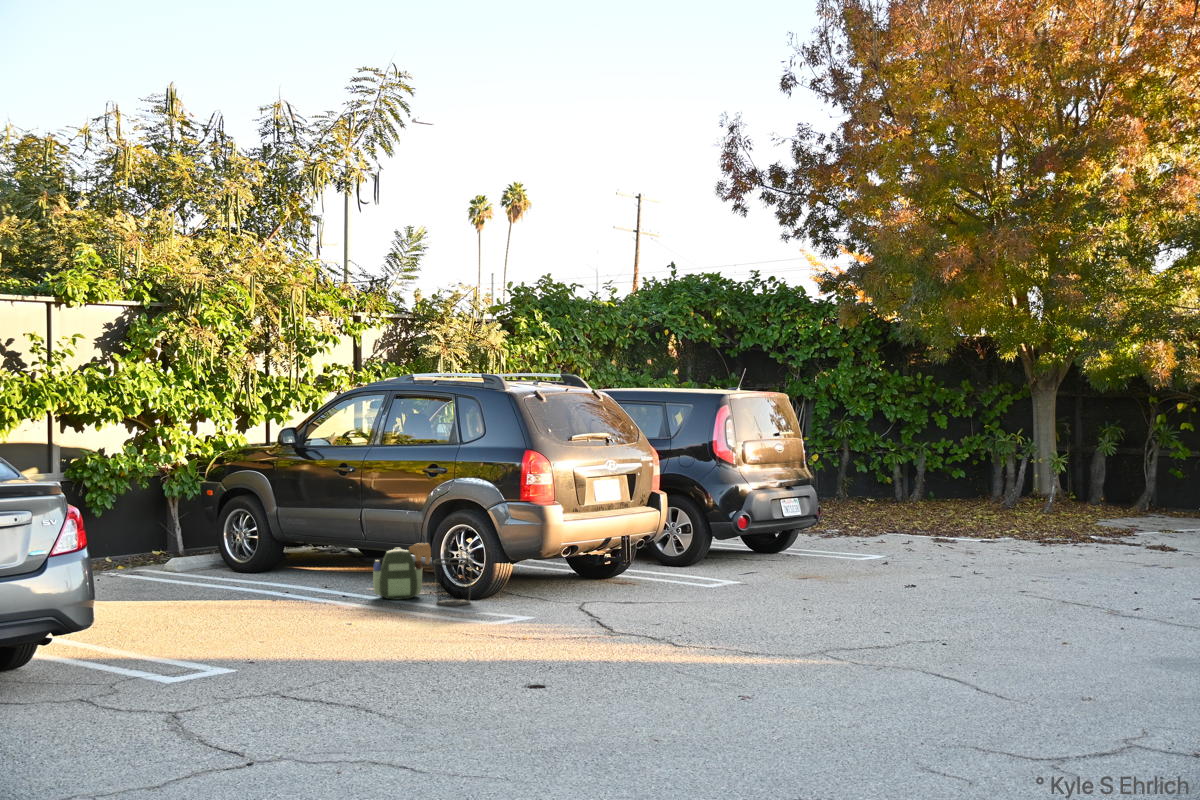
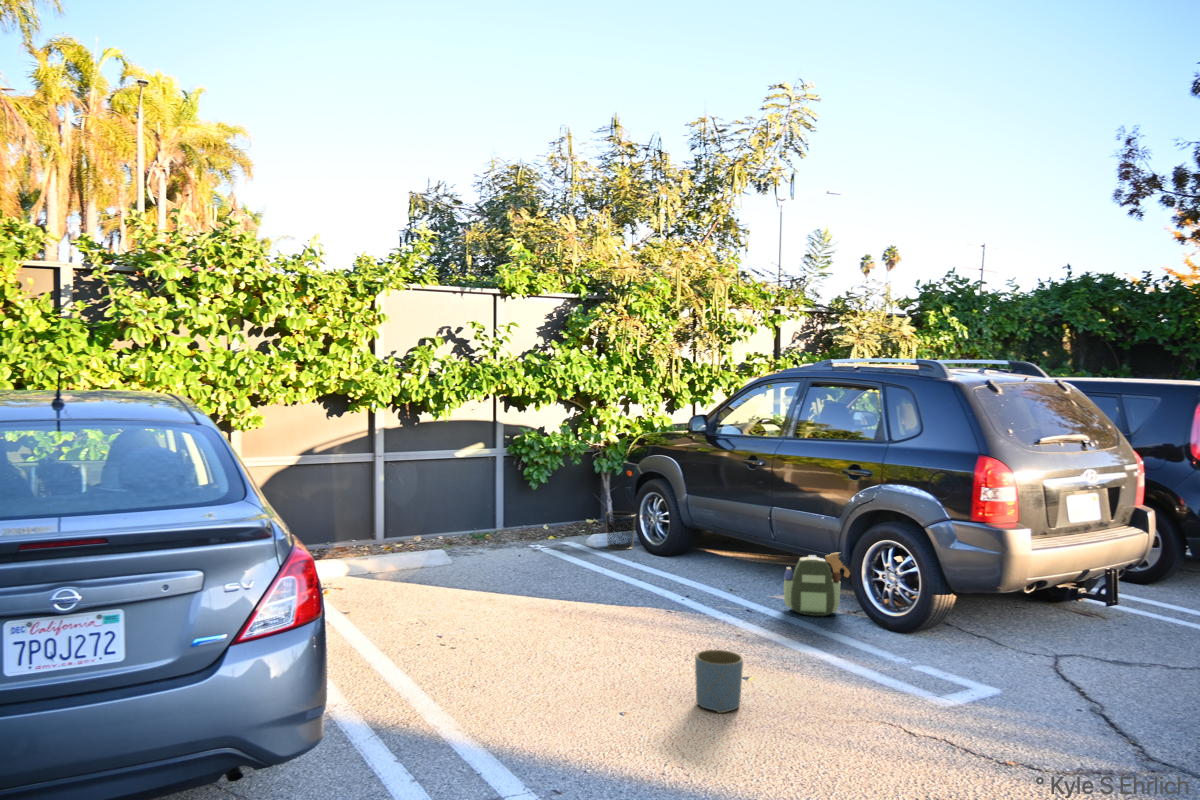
waste bin: present [434,558,473,606] -> present [605,511,636,550]
planter: none [305,608,343,652] -> present [695,650,743,713]

